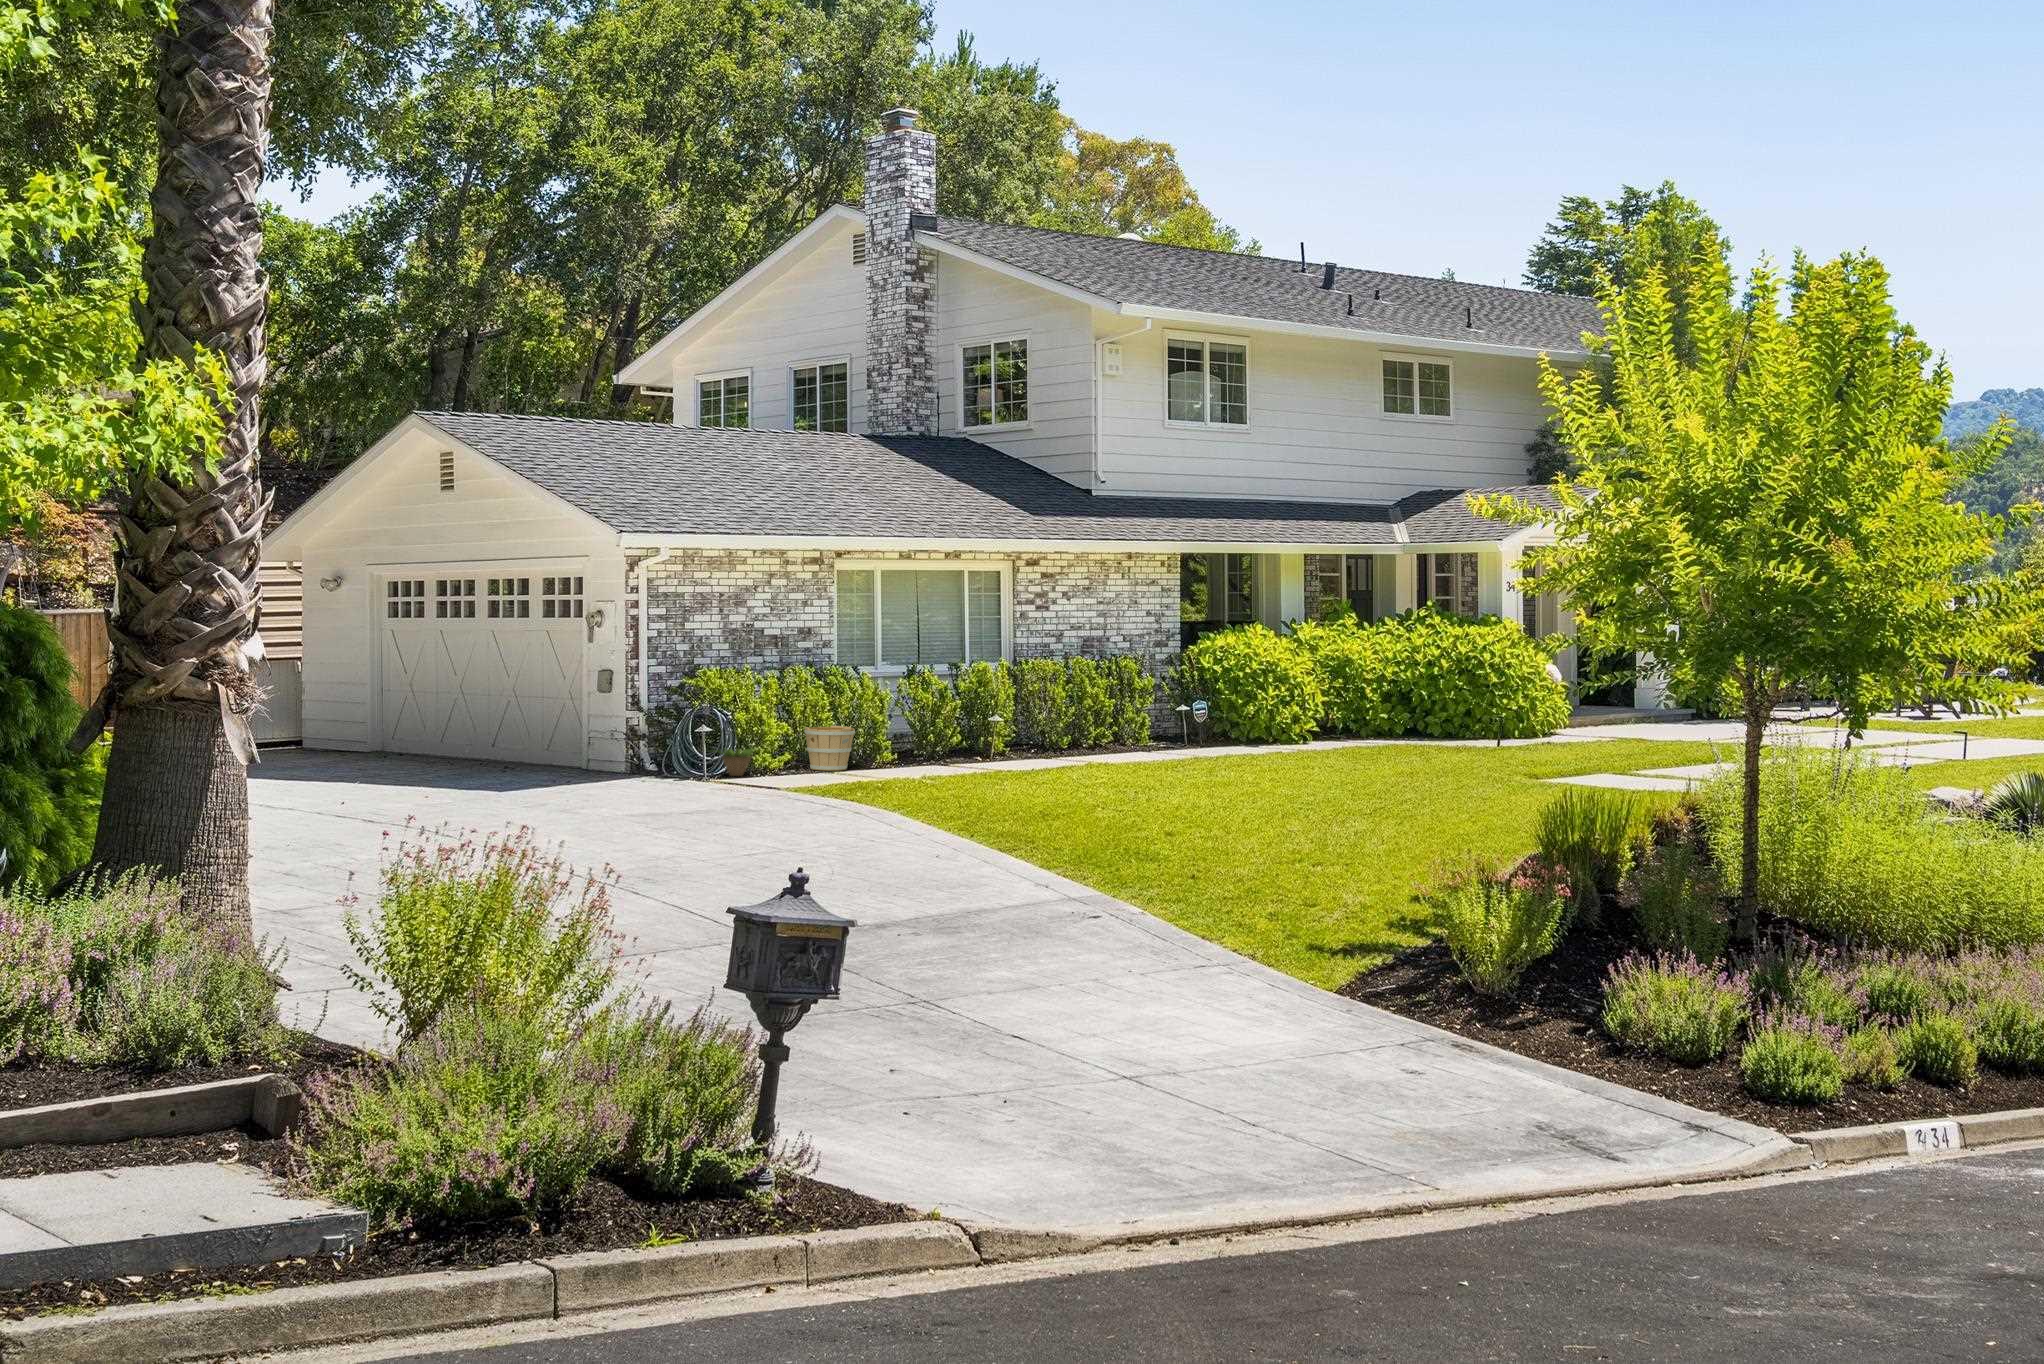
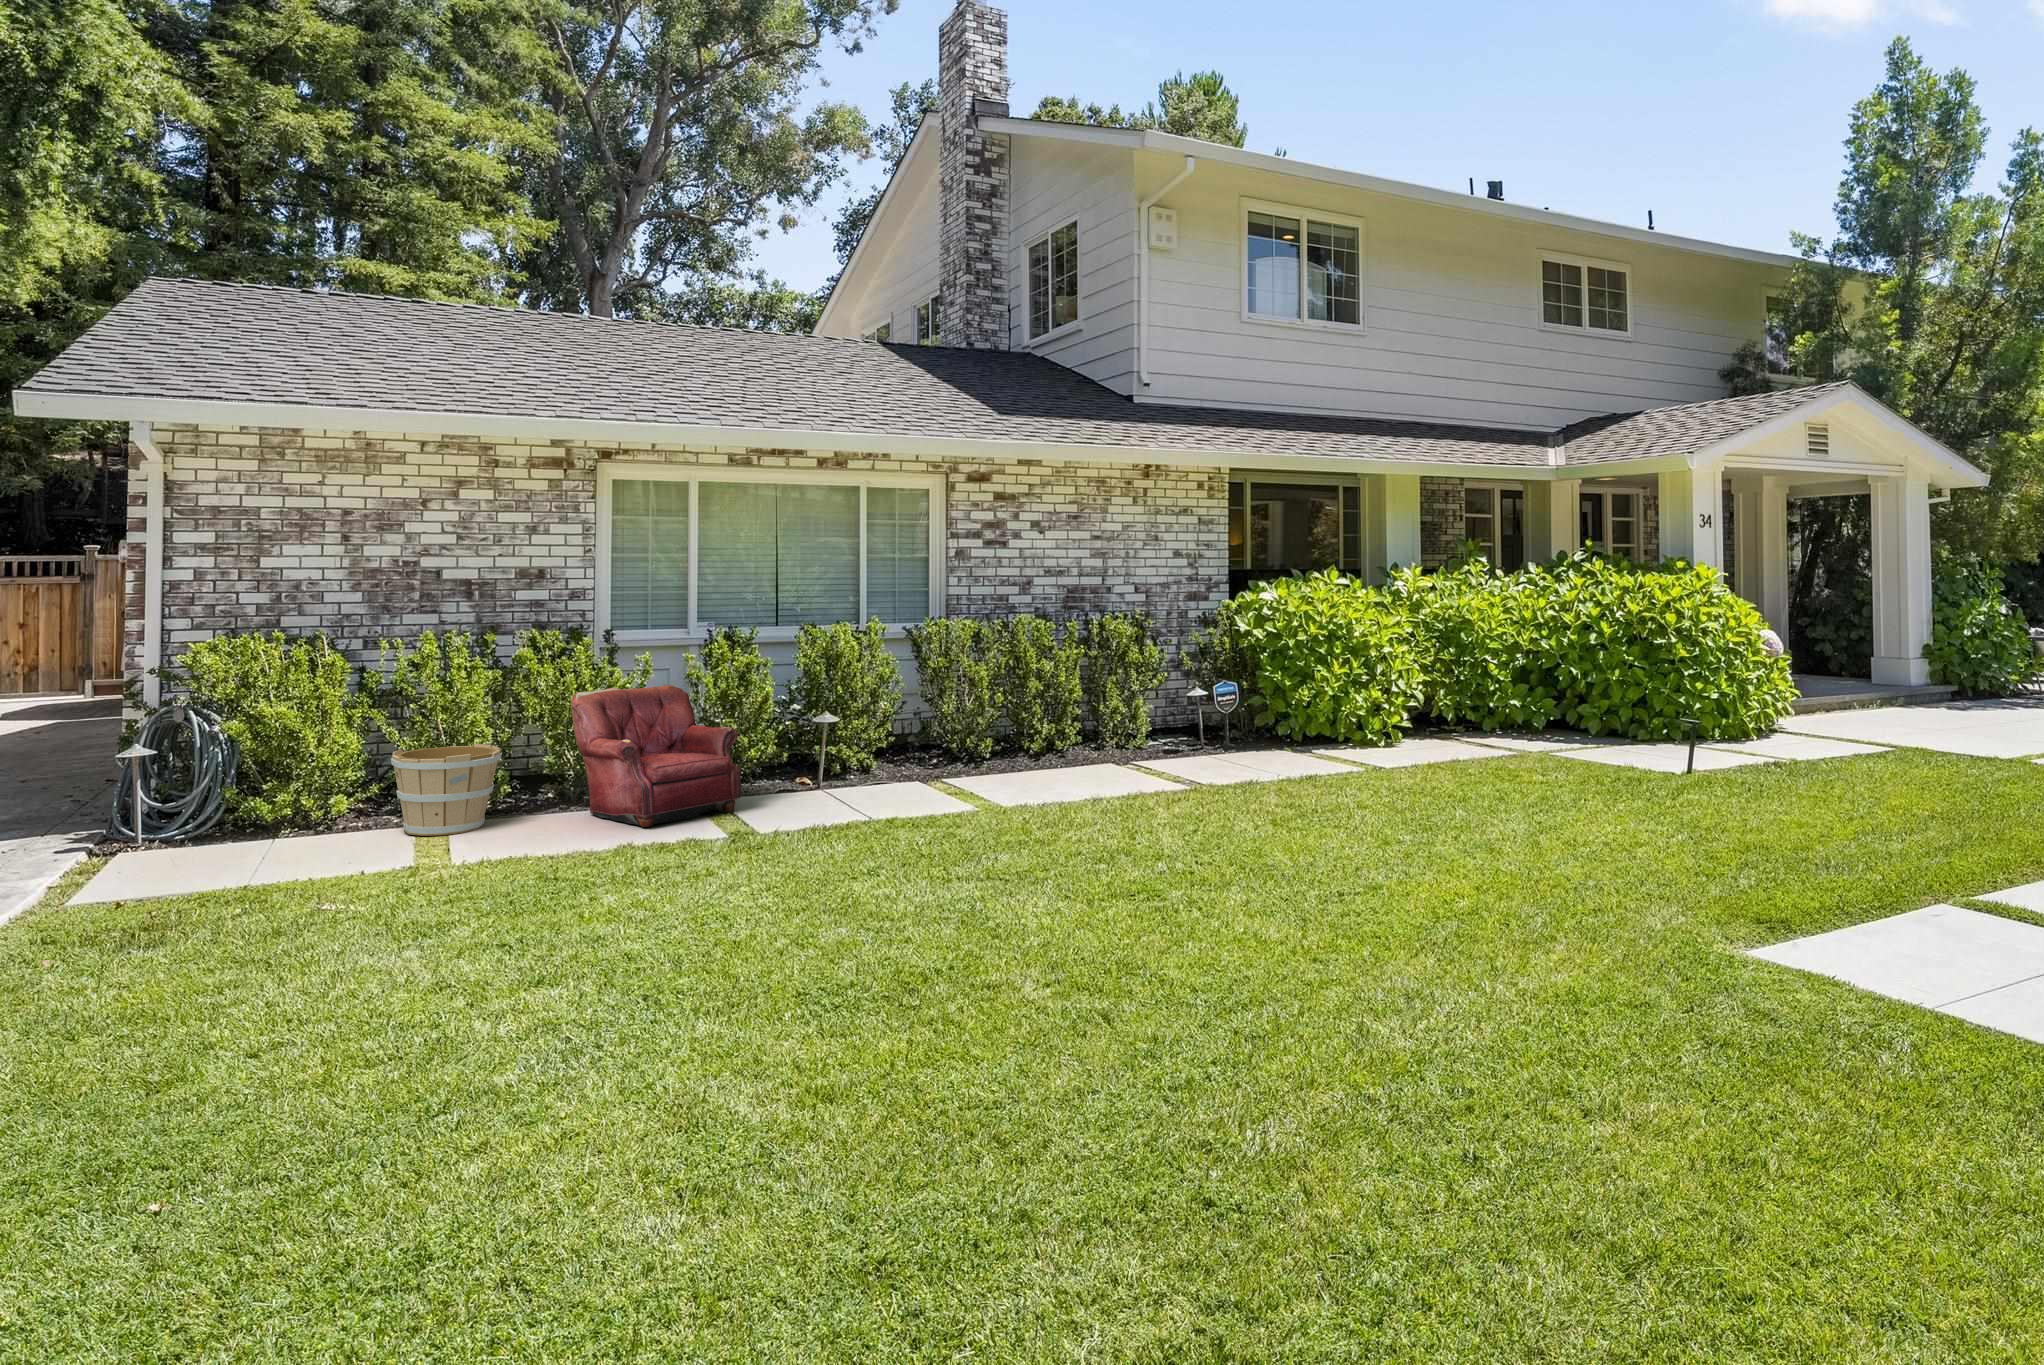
armchair: none [878,695,970,767] -> present [571,684,742,827]
decorative plant: present [710,748,755,776] -> none [149,793,277,854]

